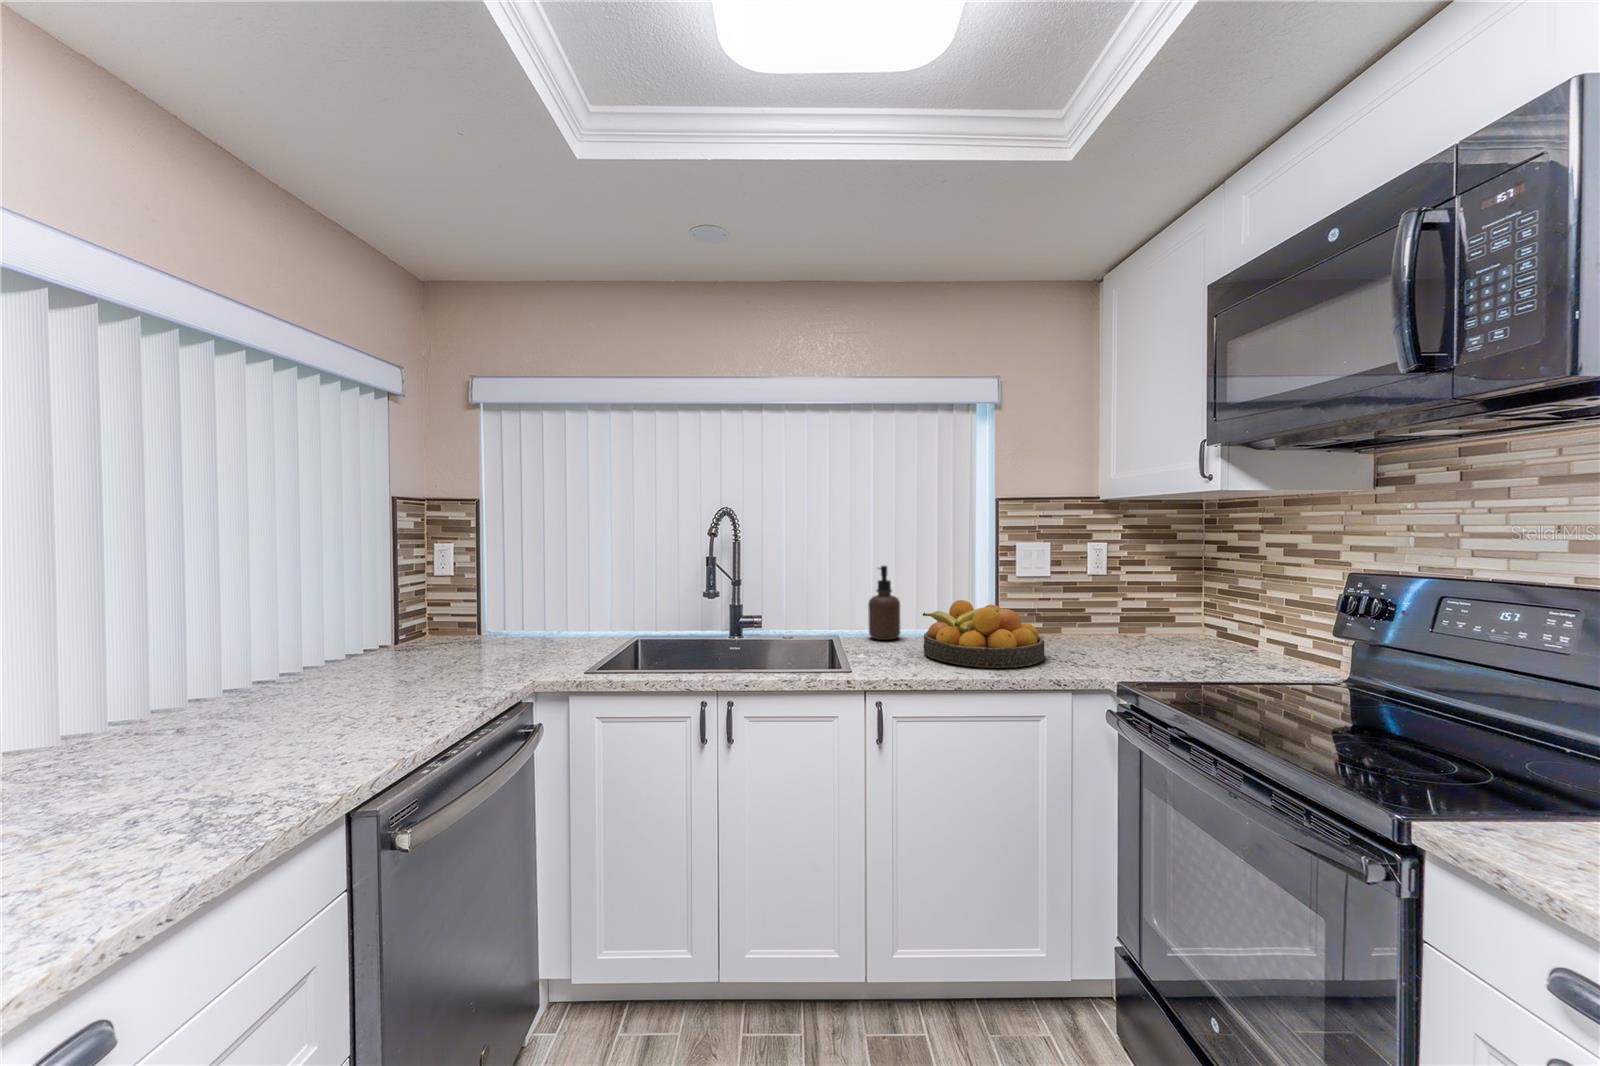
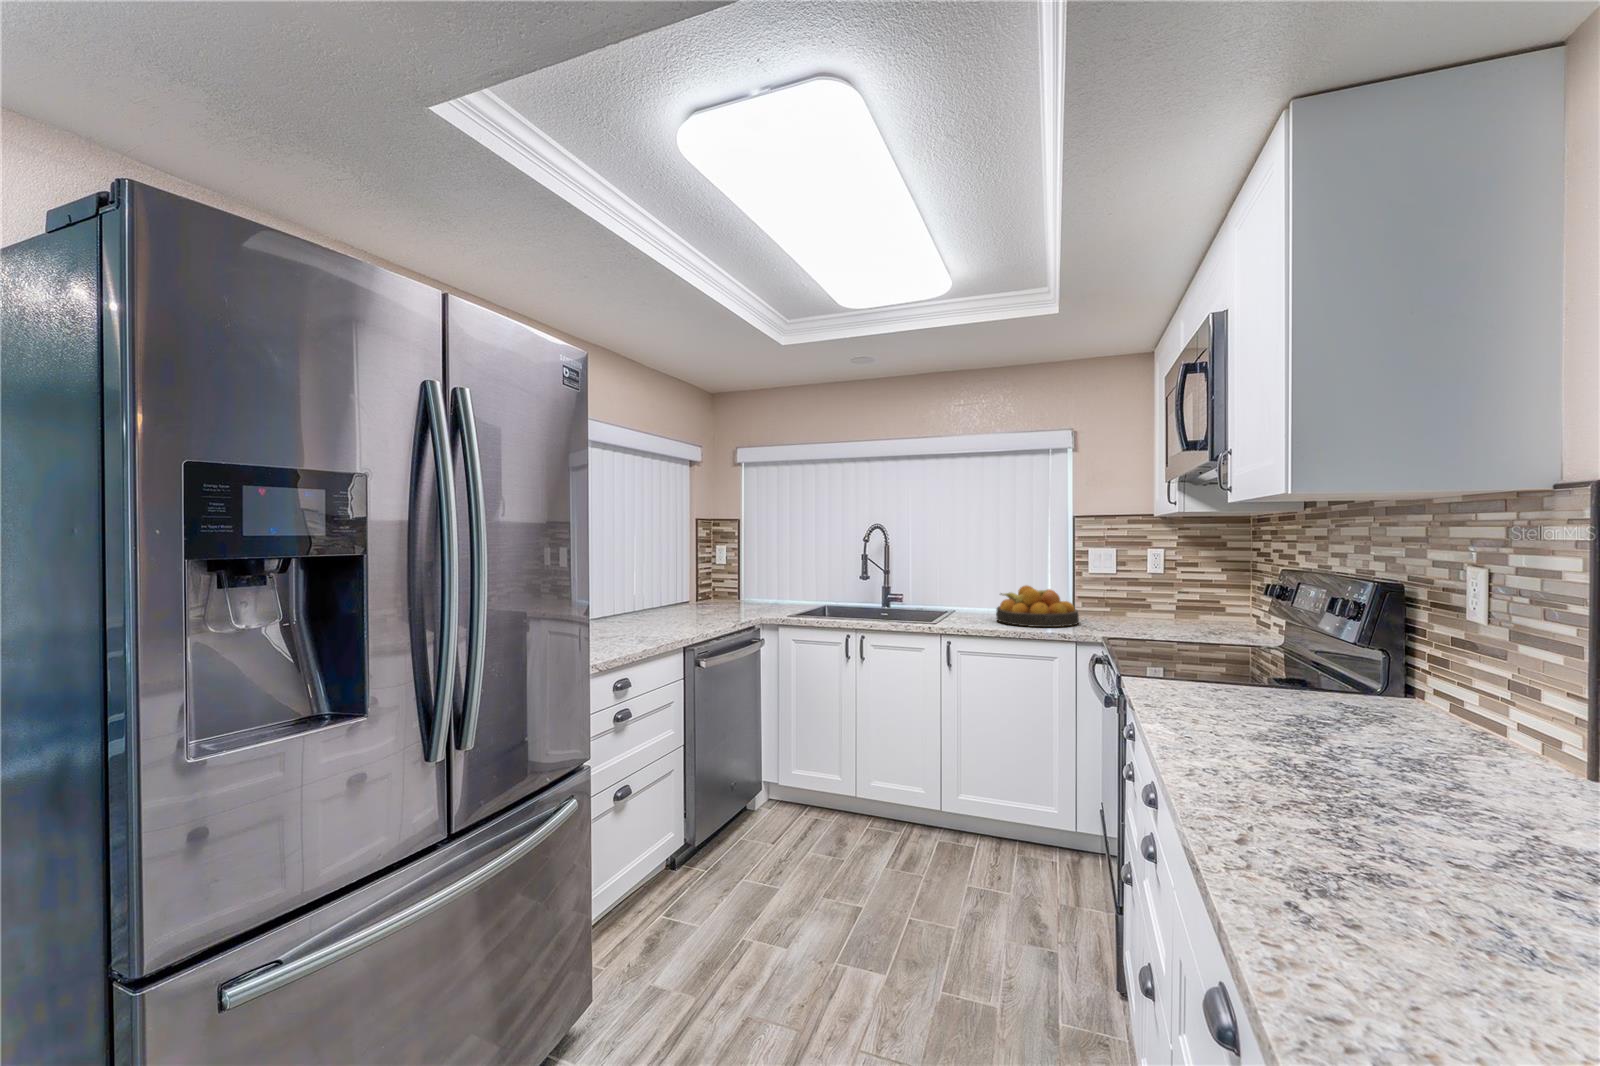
soap dispenser: present [868,566,900,640] -> none [974,563,996,613]

